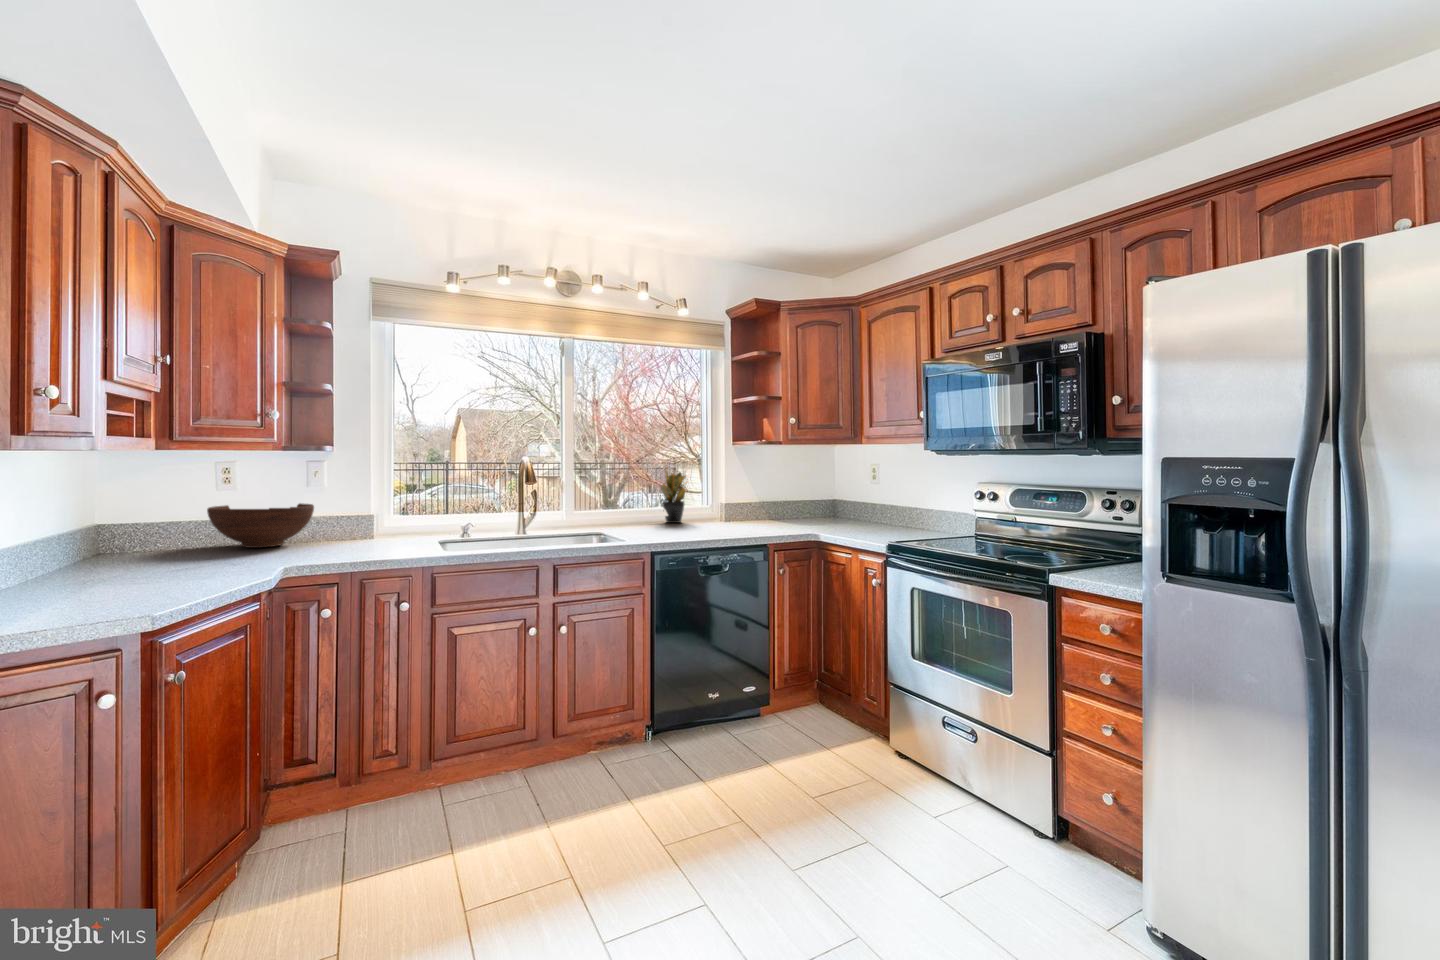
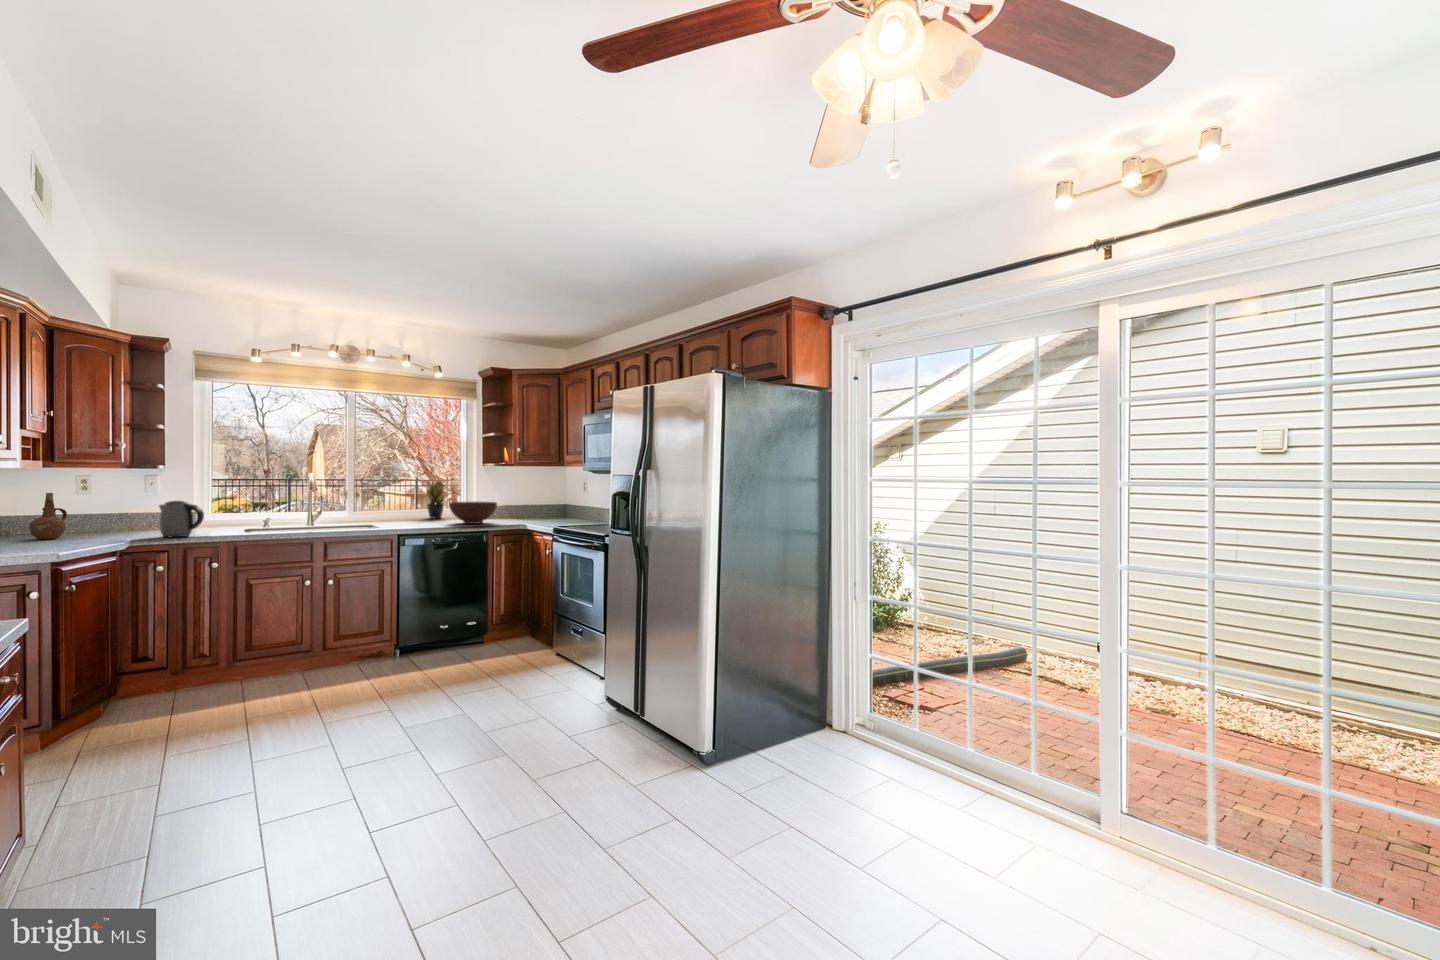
ceramic pitcher: none [143,491,198,565] -> present [29,493,67,539]
kettle: none [325,502,389,562] -> present [159,501,204,537]
fruit bowl: present [207,503,314,548] -> present [449,502,497,524]

